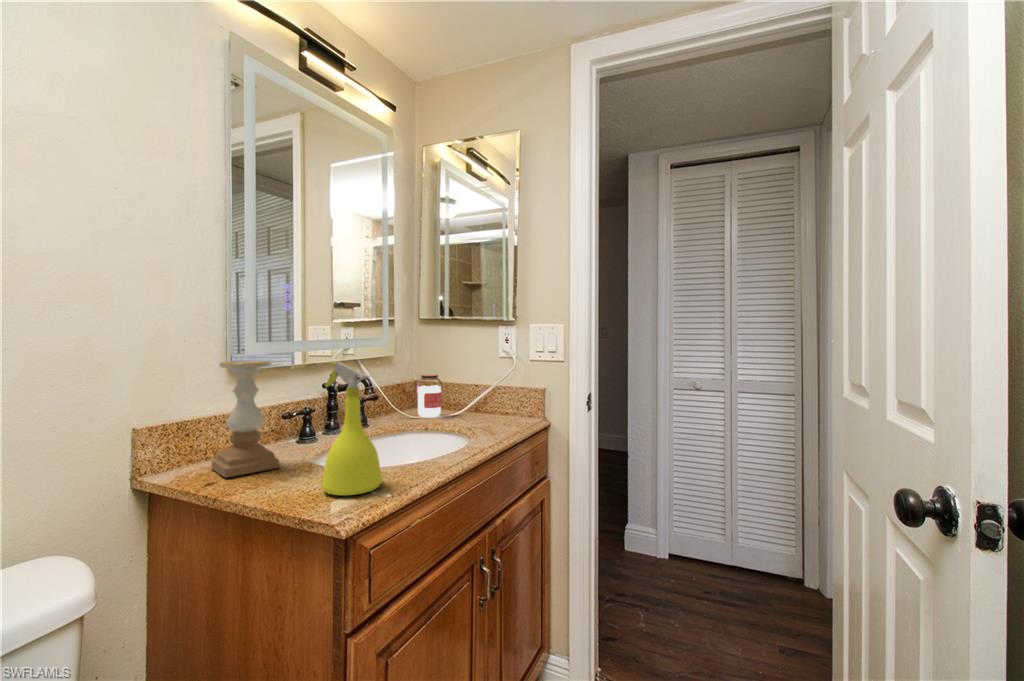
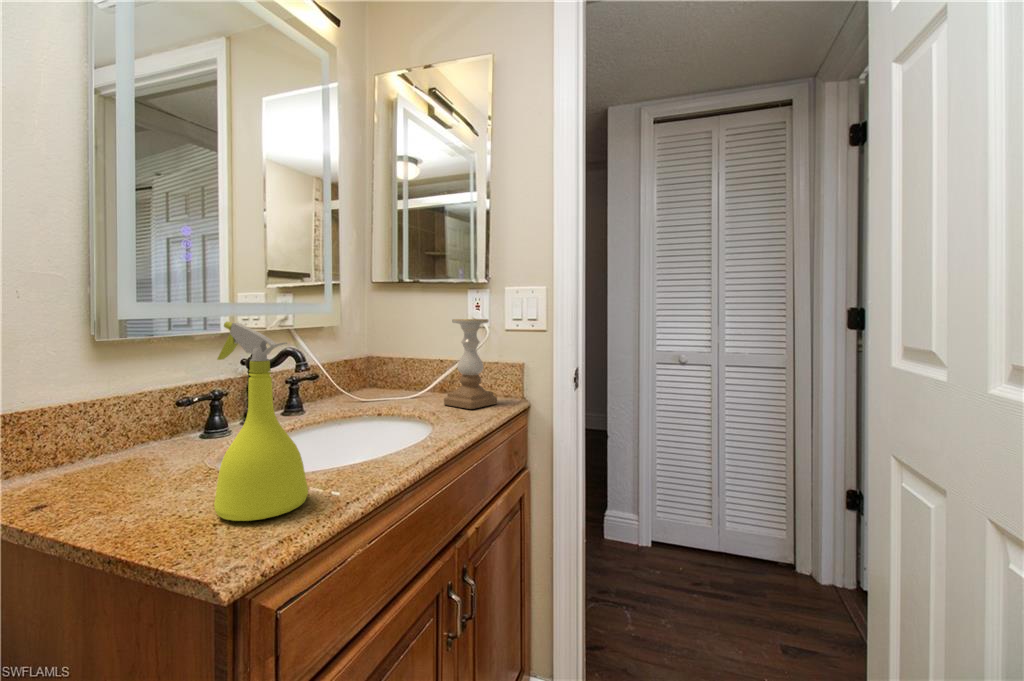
candle holder: present [211,361,279,477] -> present [444,319,497,409]
jar: present [417,375,442,418] -> none [366,348,398,401]

